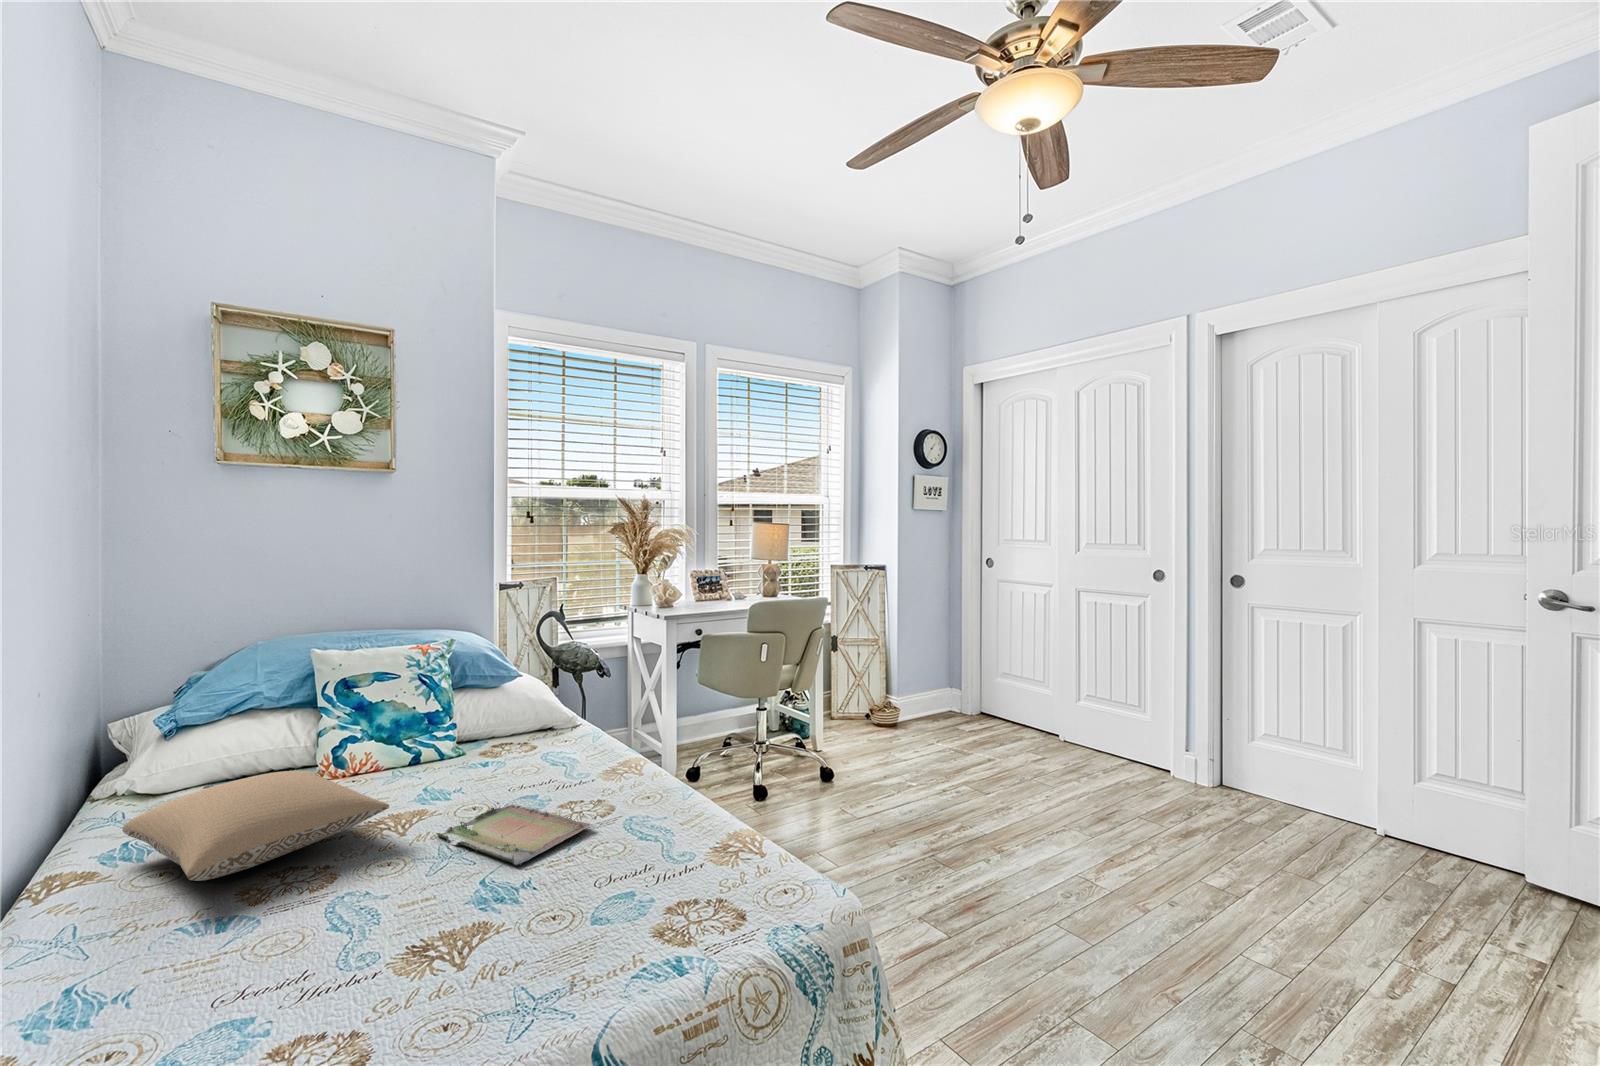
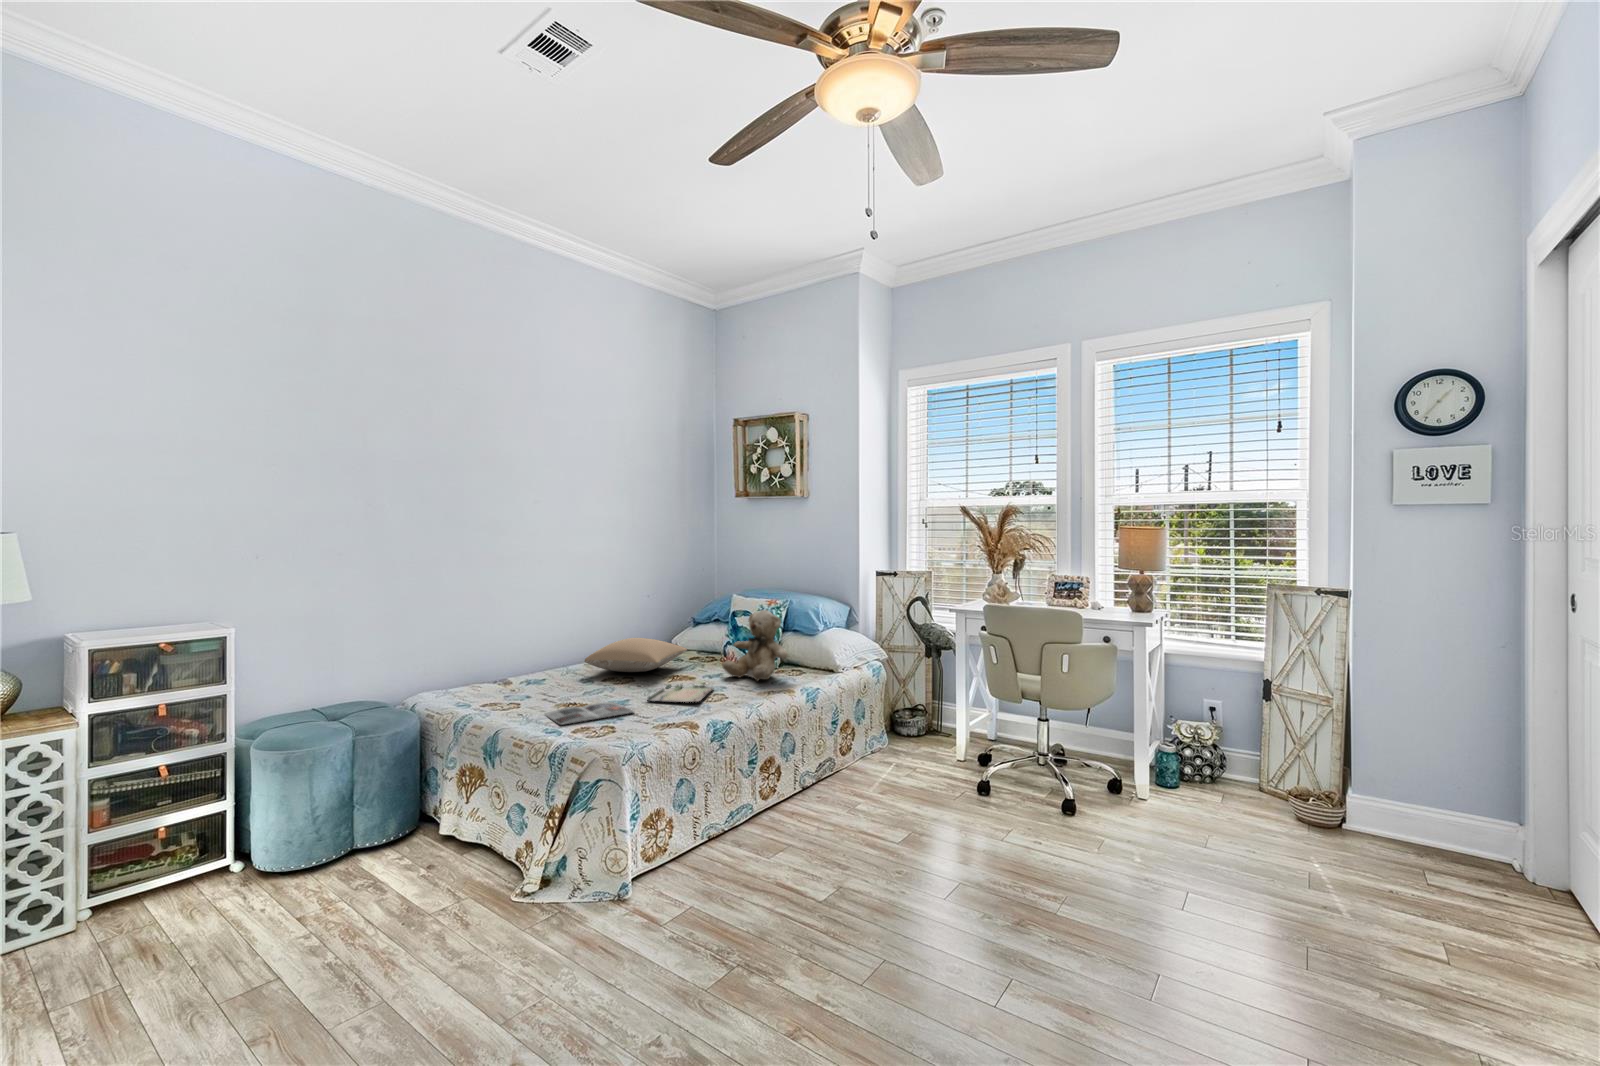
teddy bear: none [424,661,544,785] -> present [722,610,788,681]
magazine: none [465,882,582,992] -> present [545,702,634,725]

